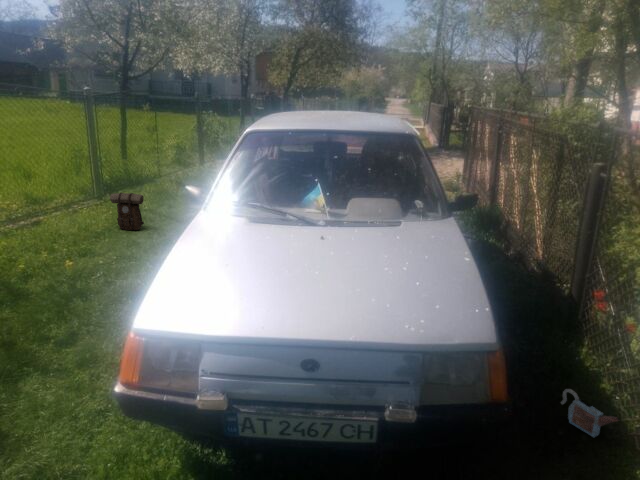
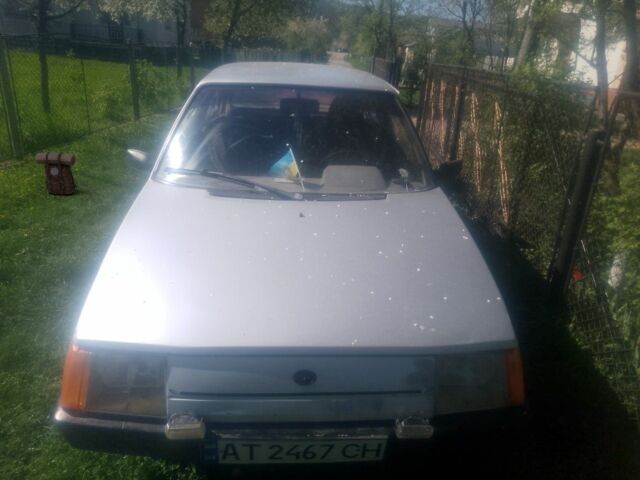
watering can: present [561,389,620,437] -> none [557,376,625,428]

